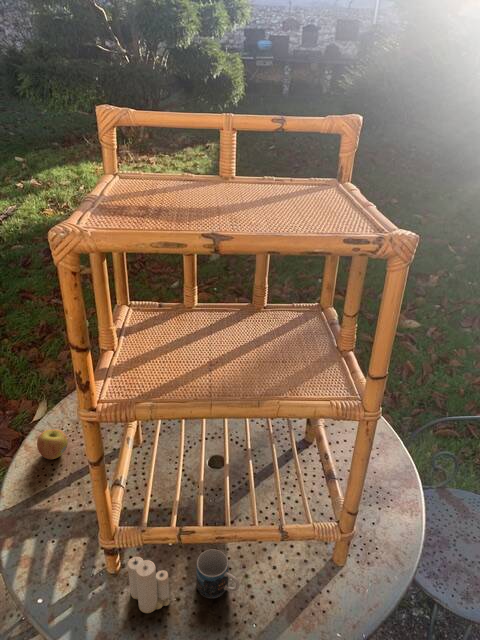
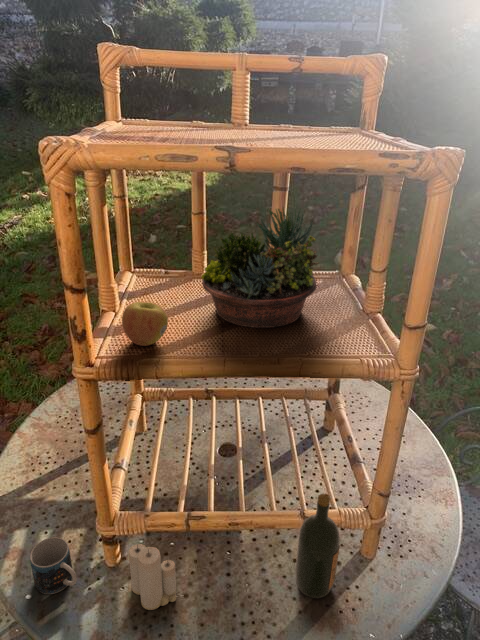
succulent planter: none [192,253,299,366] -> present [201,209,318,328]
apple: present [37,429,68,459] -> present [122,302,168,346]
wine bottle: none [274,516,312,602] -> present [296,494,340,598]
mug: present [196,549,239,598] -> present [30,537,77,594]

